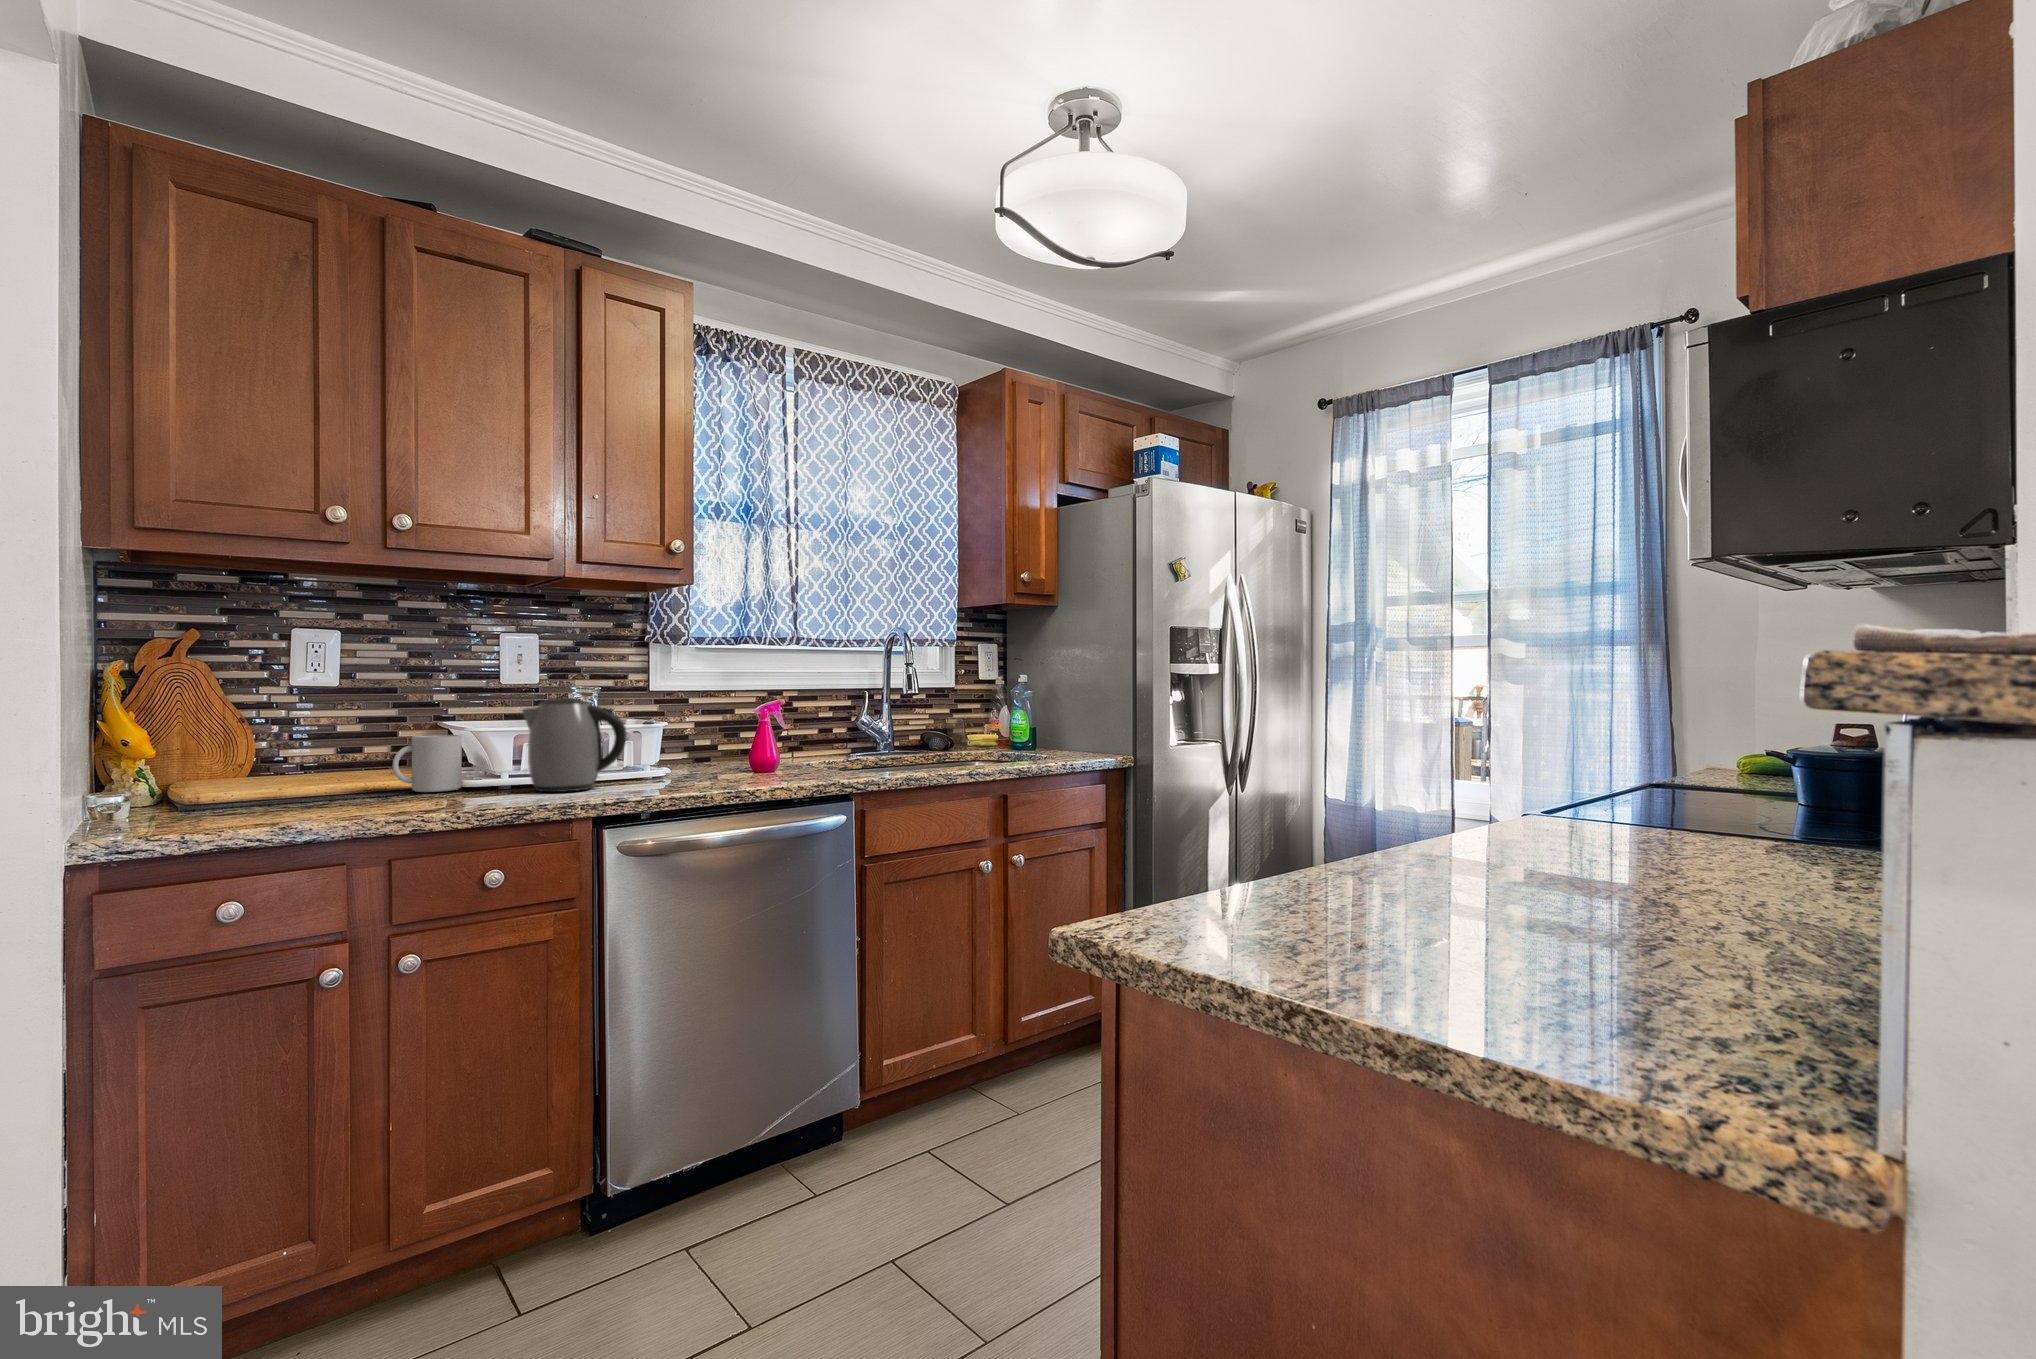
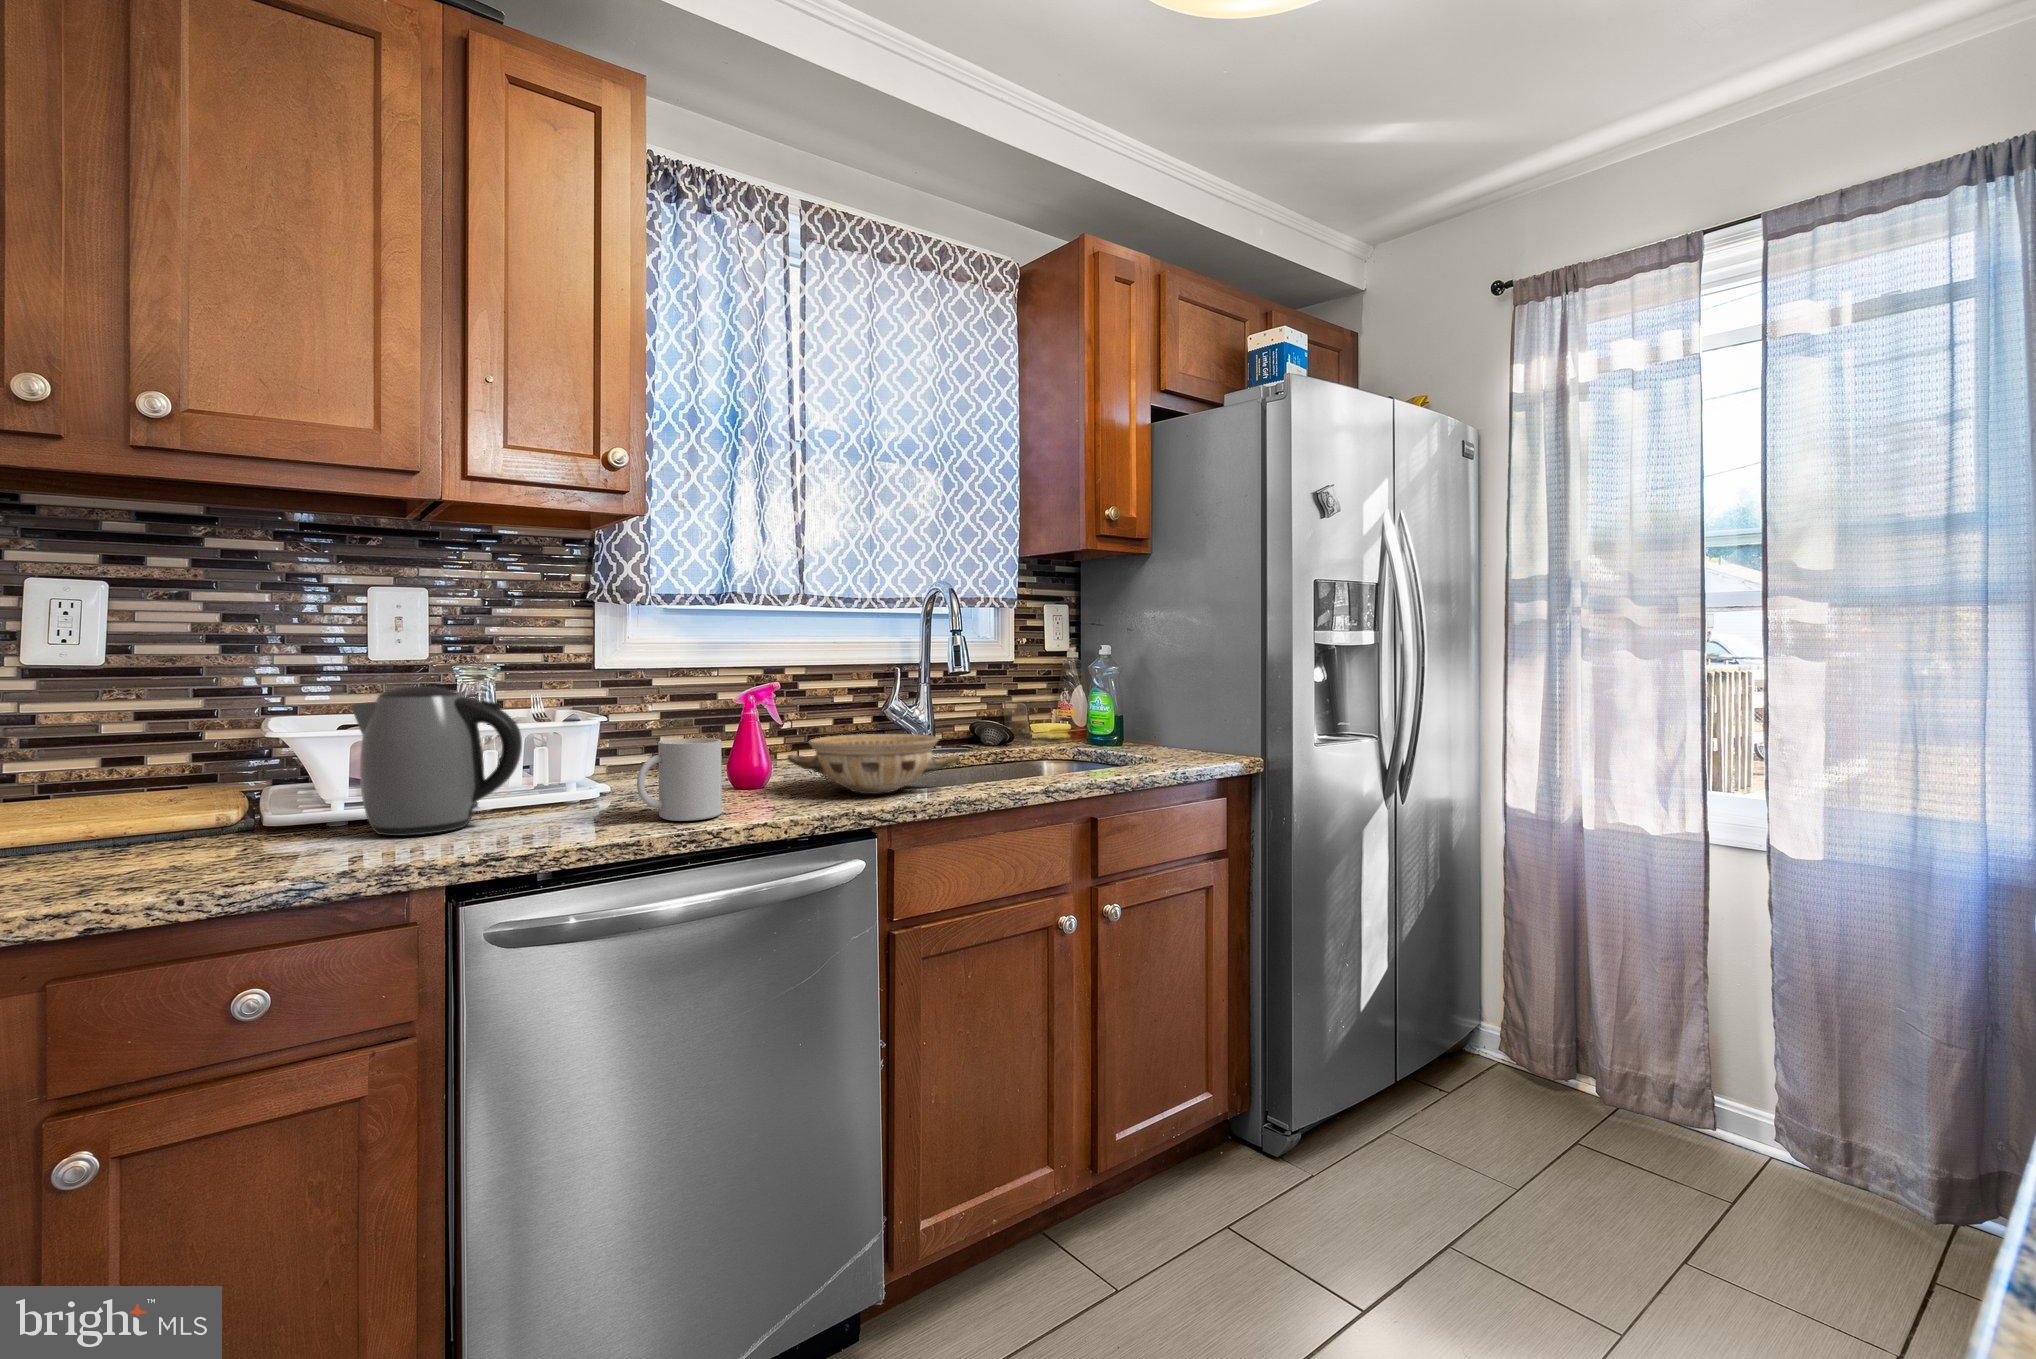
mug: present [393,735,462,792] -> present [637,738,722,821]
ceramic bowl: none [792,735,912,774] -> present [787,734,960,794]

